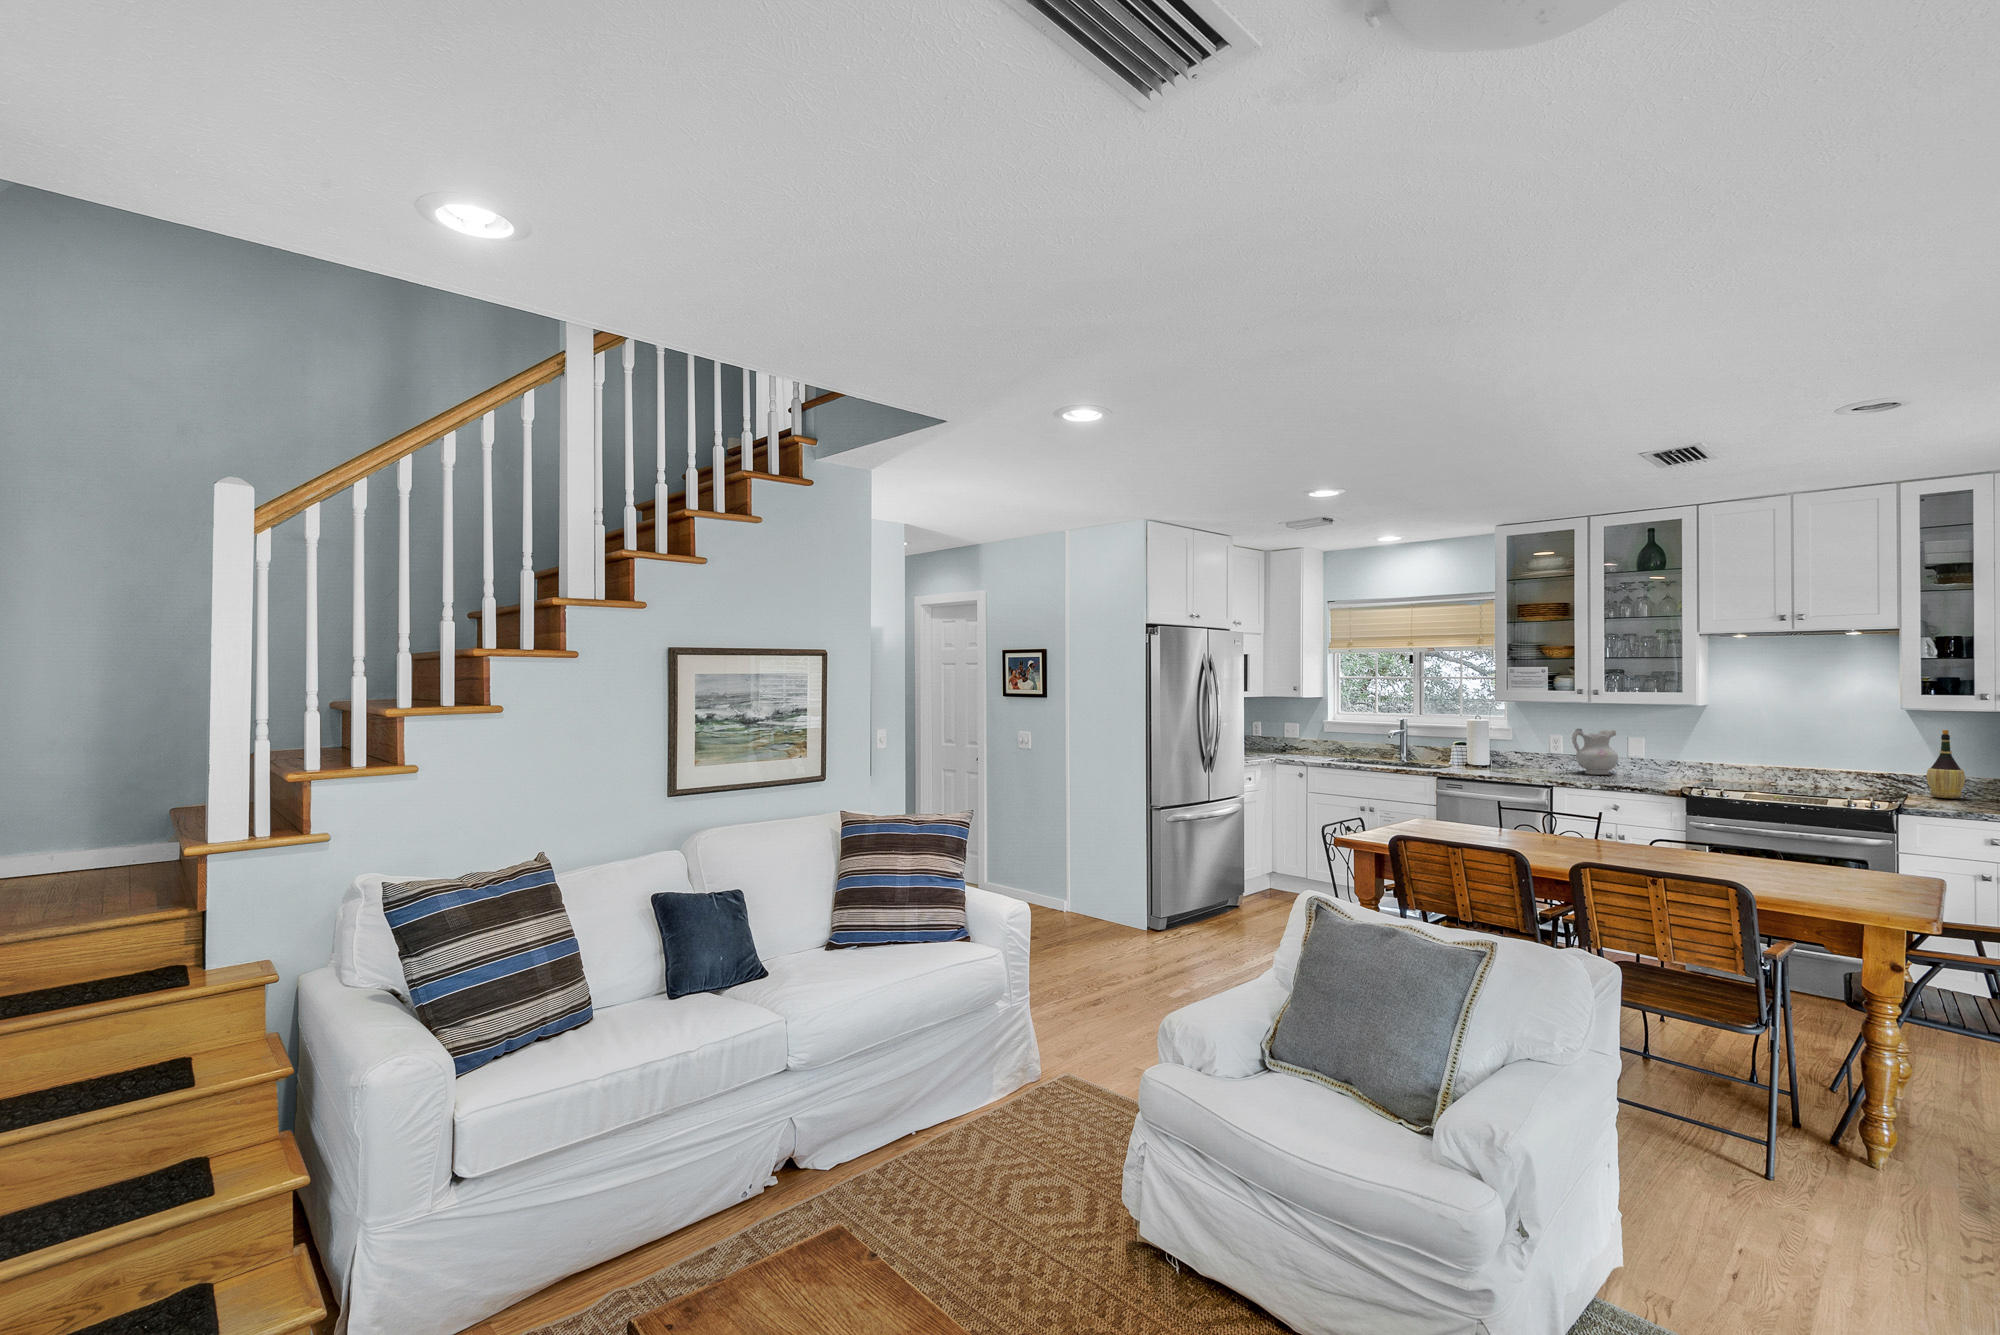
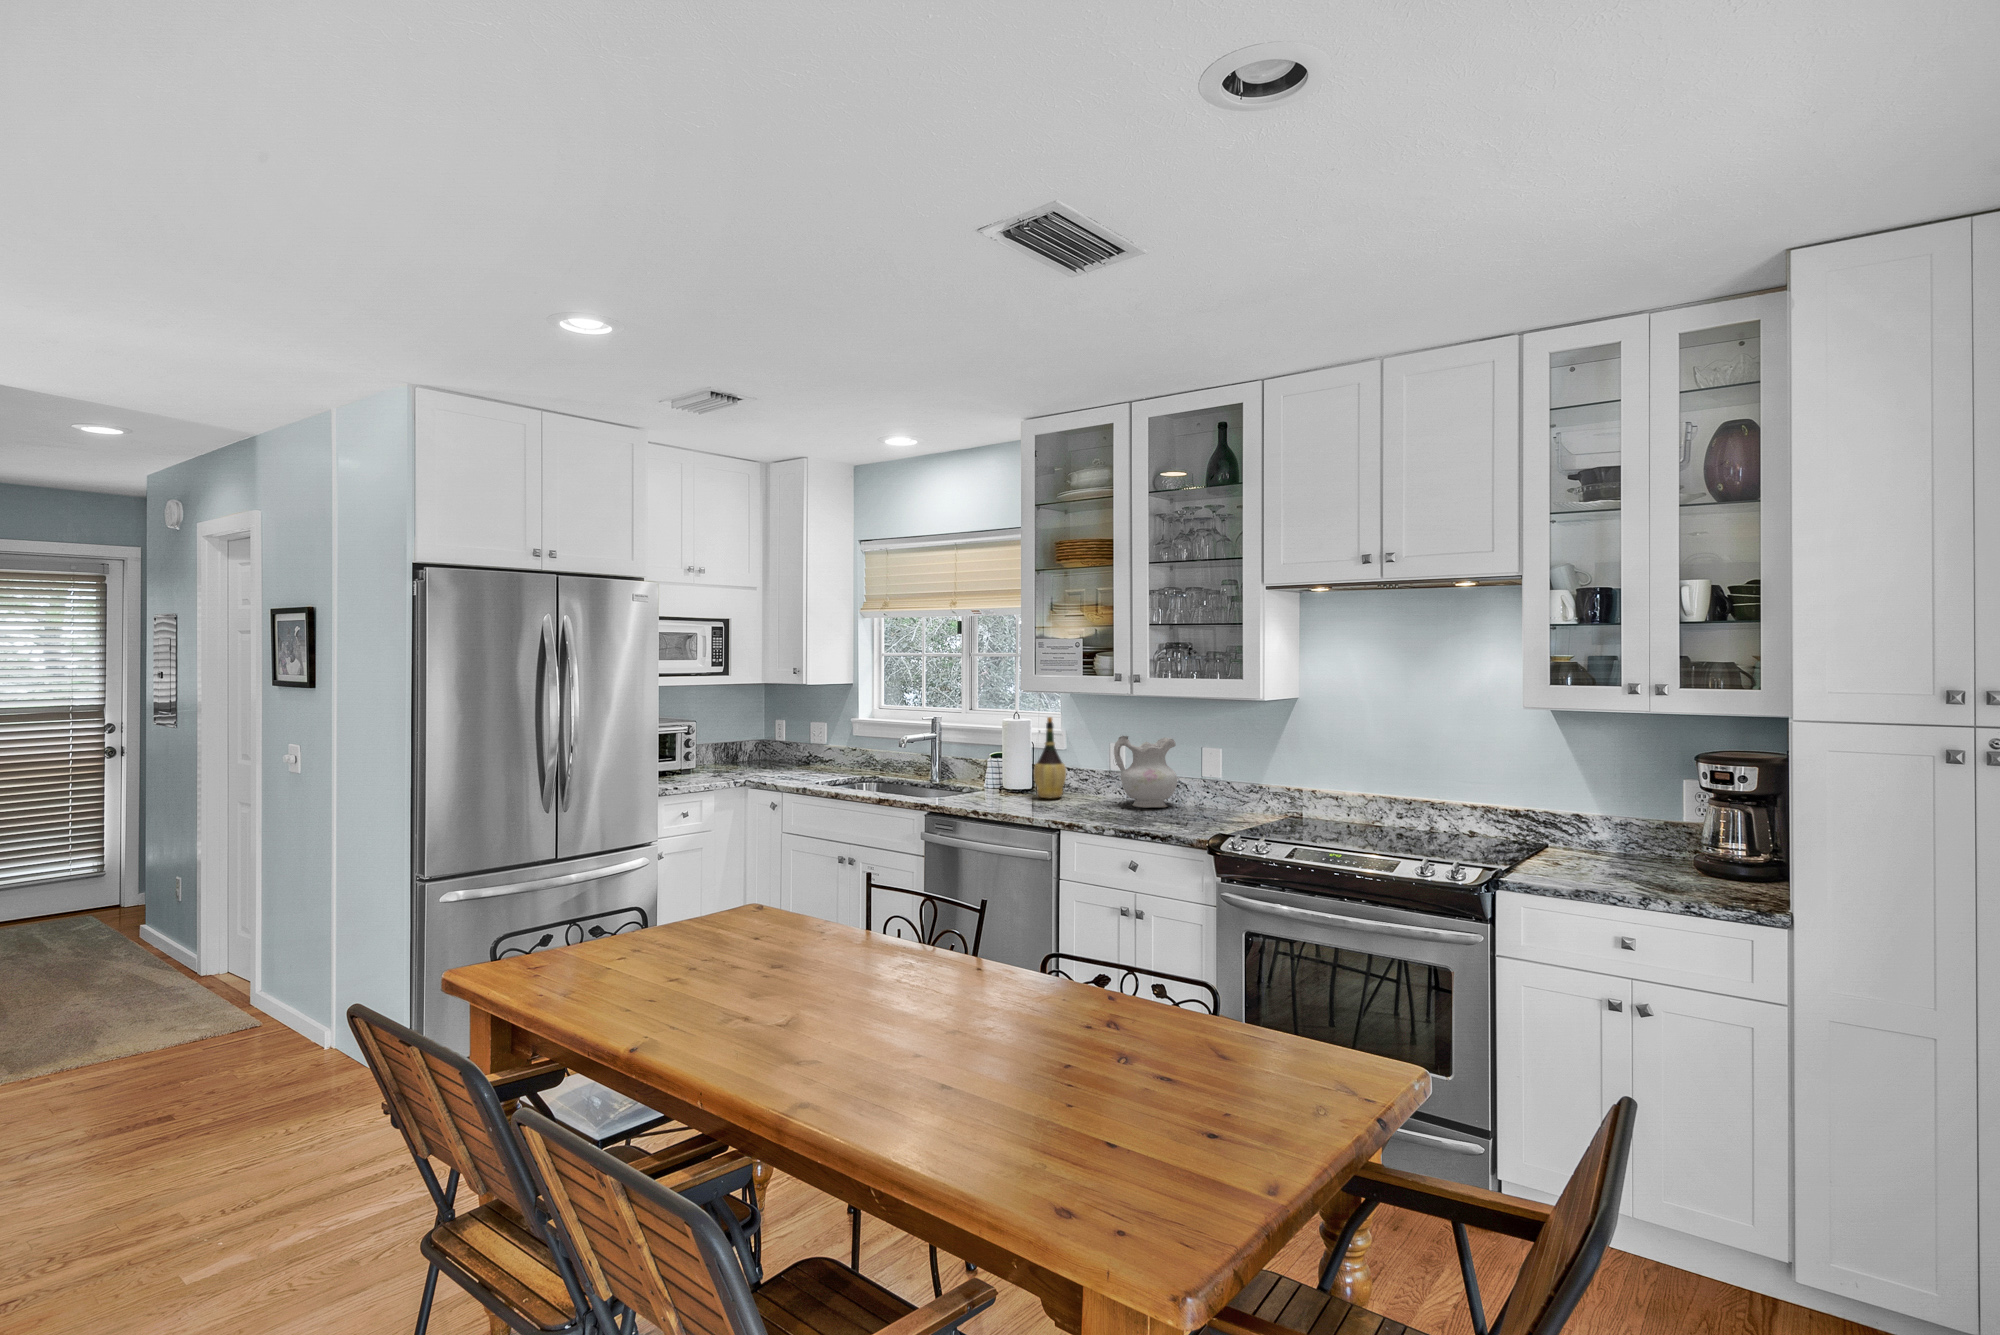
wine bottle: present [1927,730,1965,798] -> present [1034,717,1066,798]

